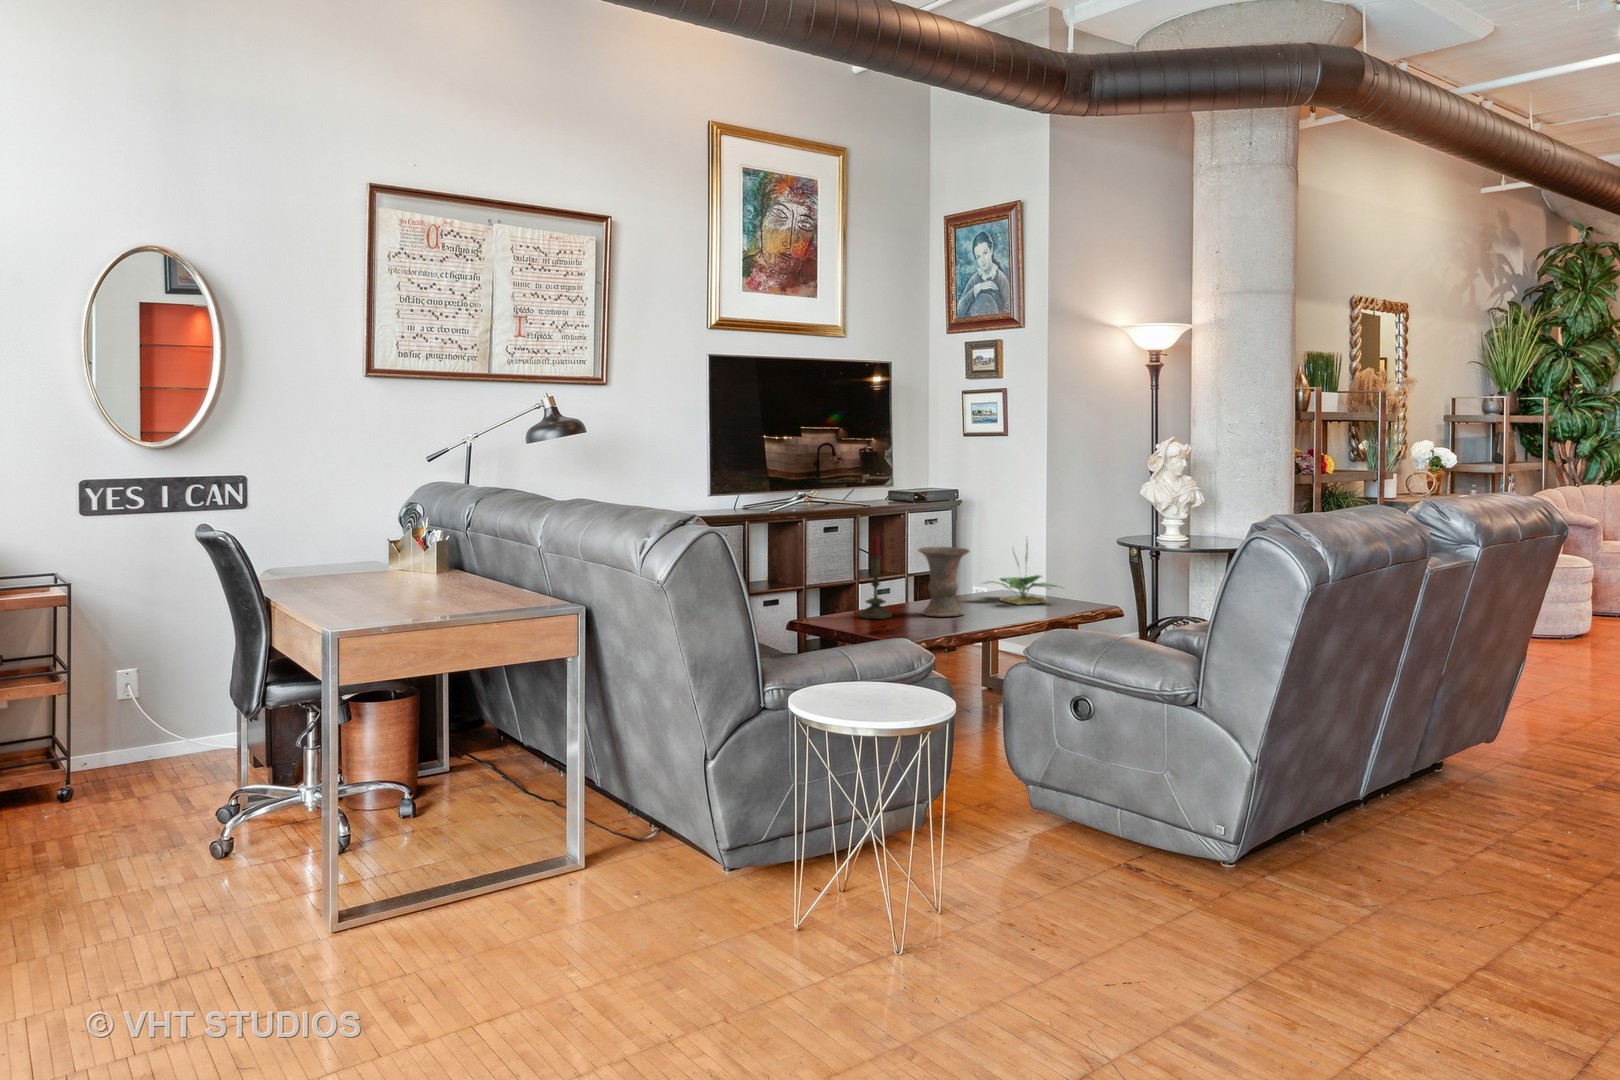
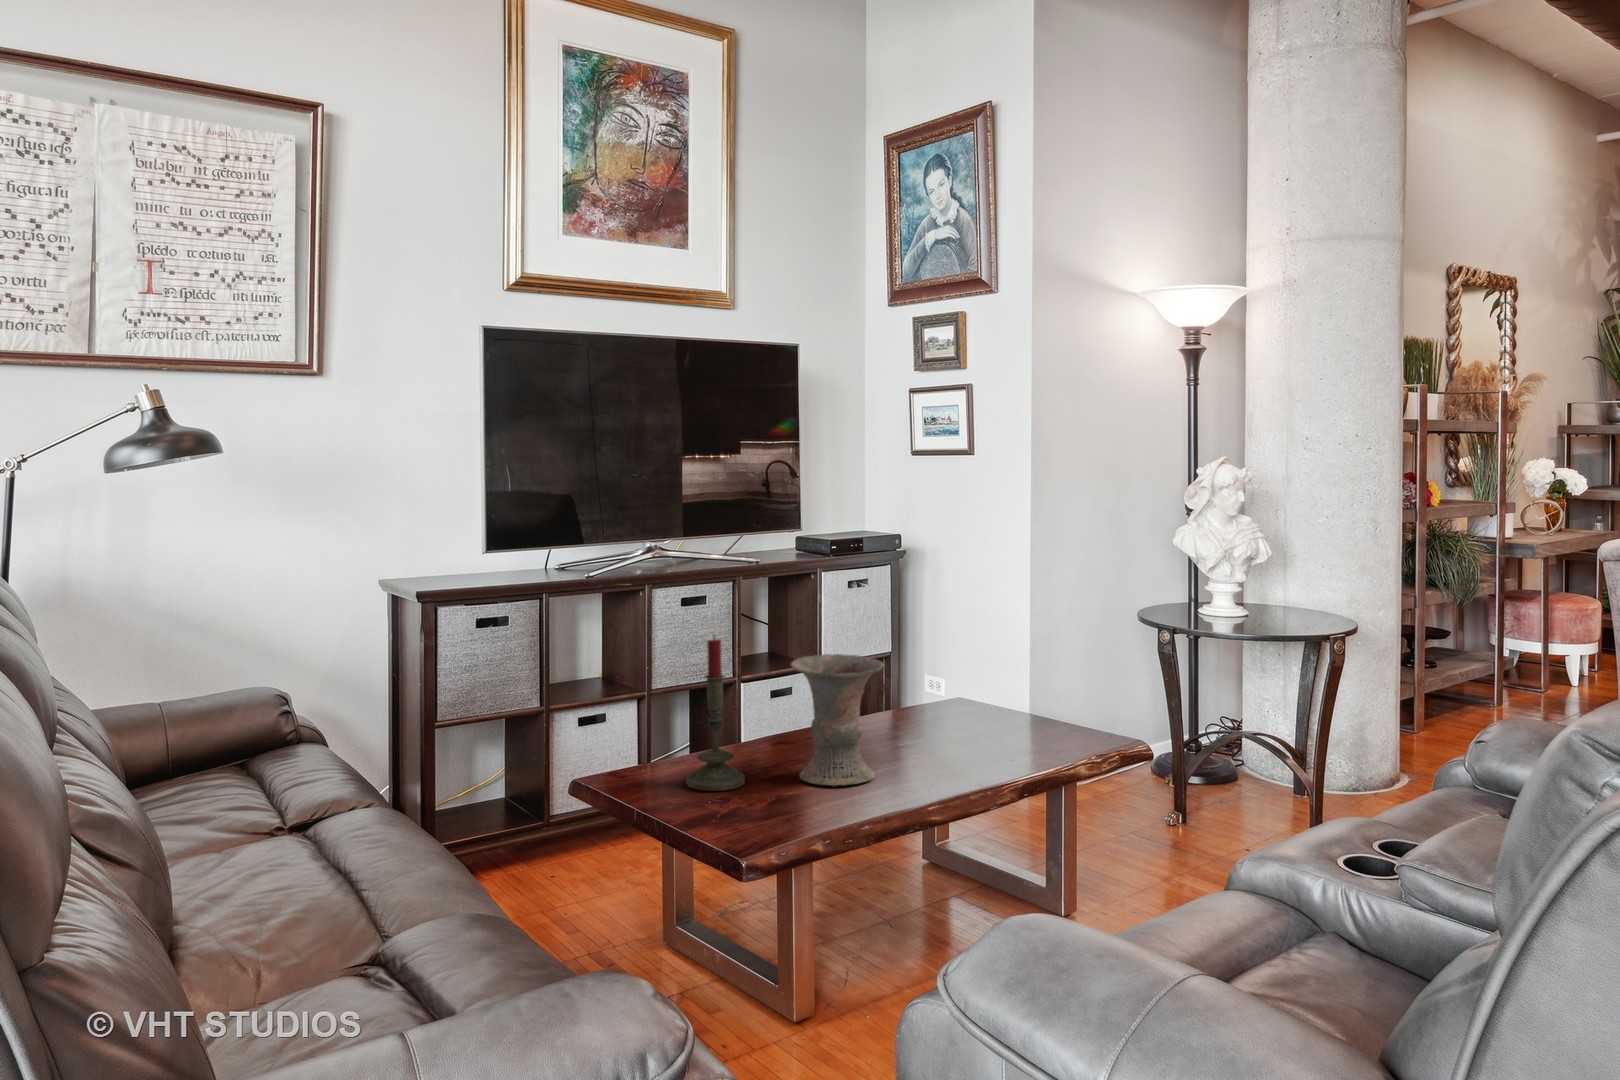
potted plant: present [986,545,1060,605] -> none [910,629,1054,750]

